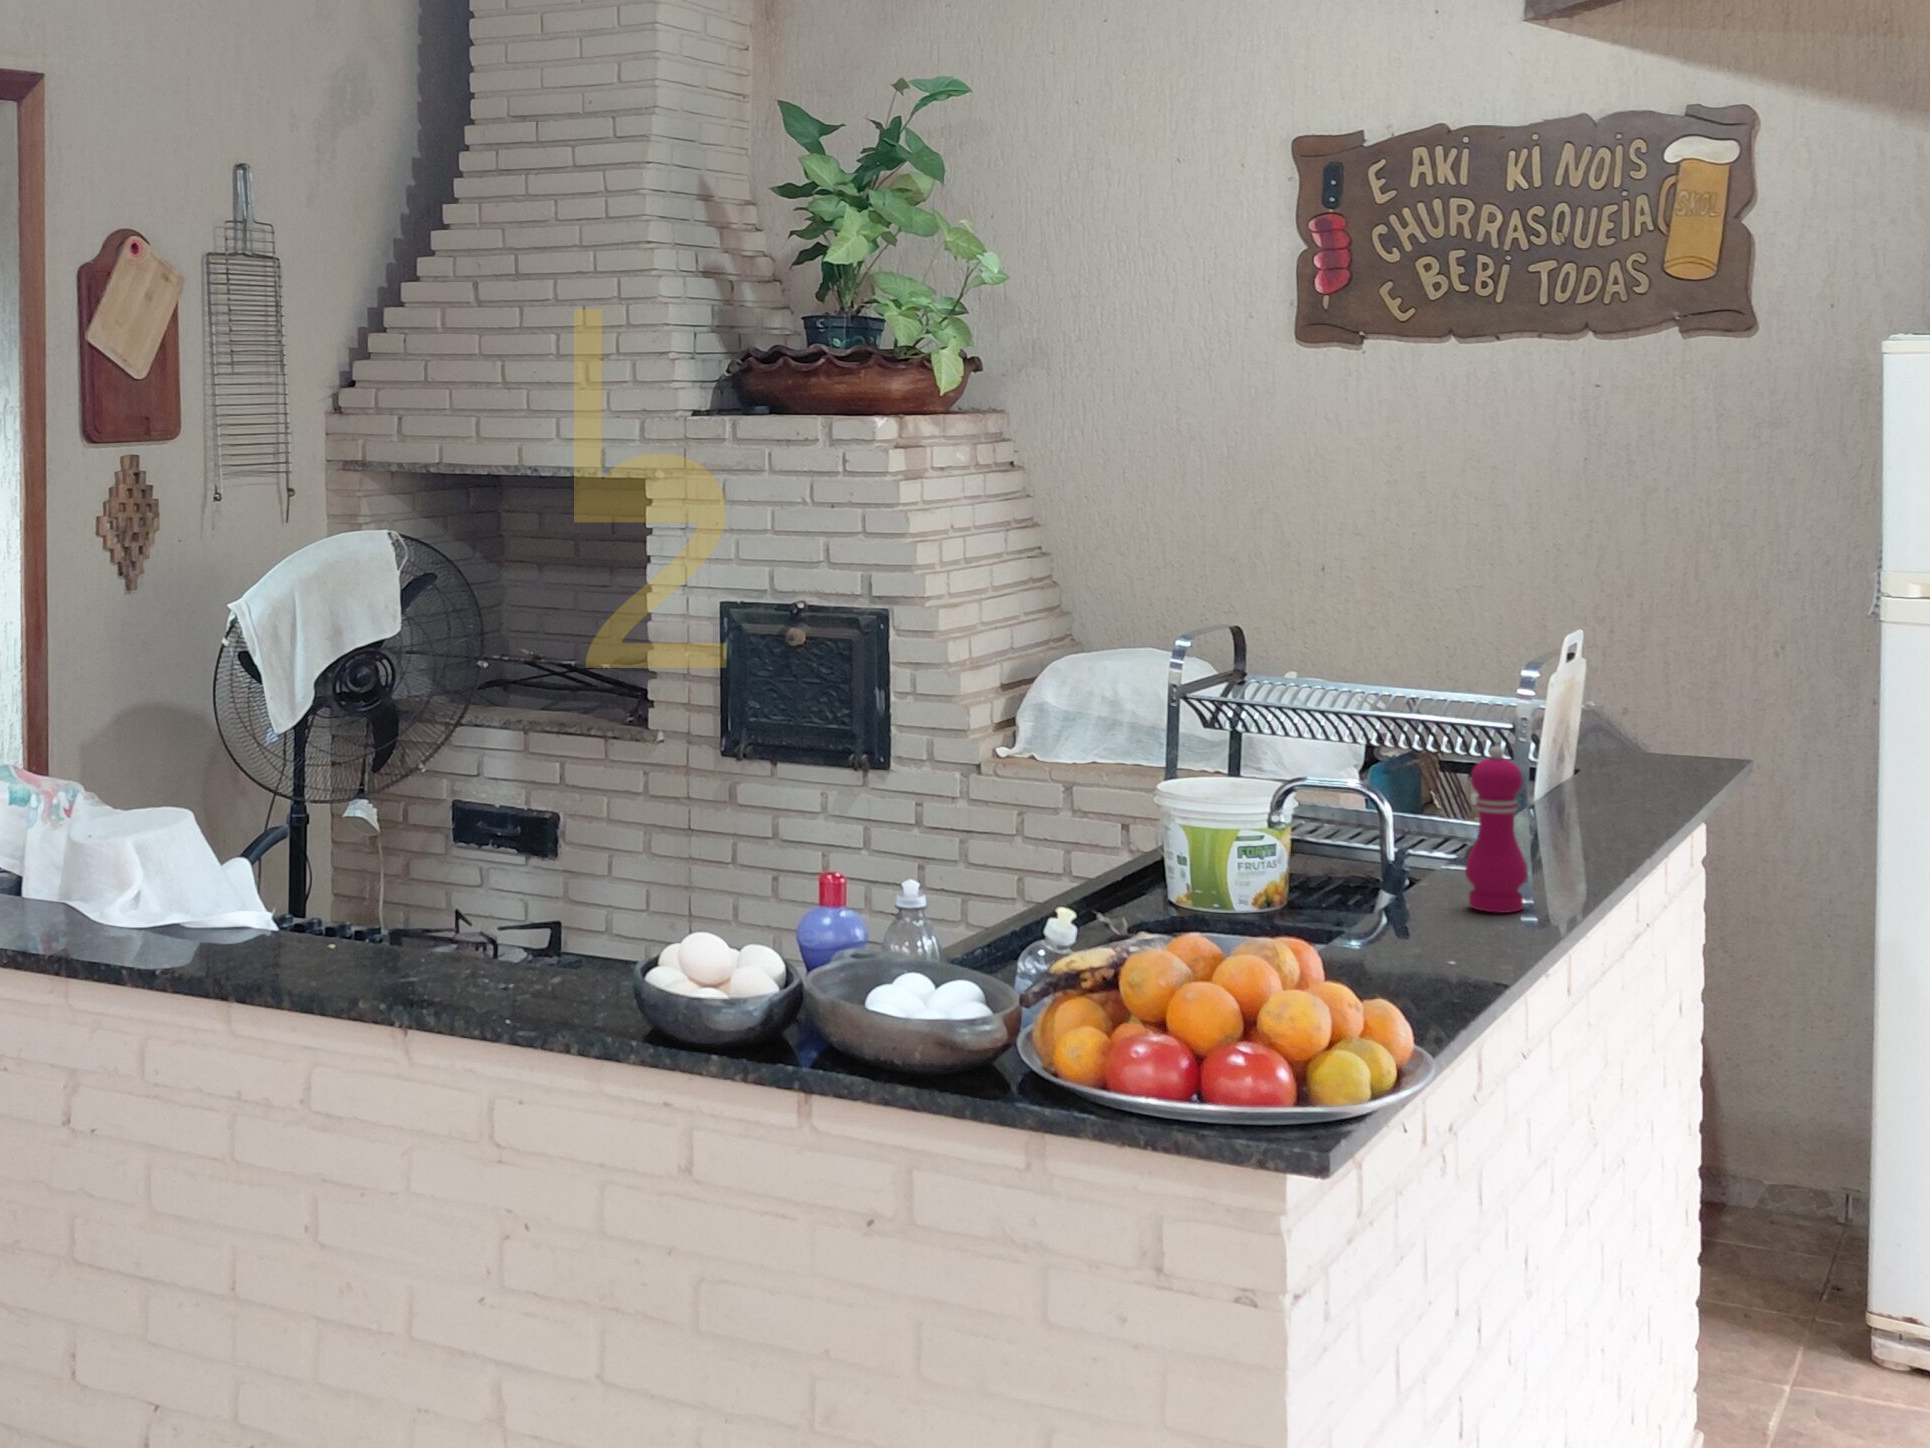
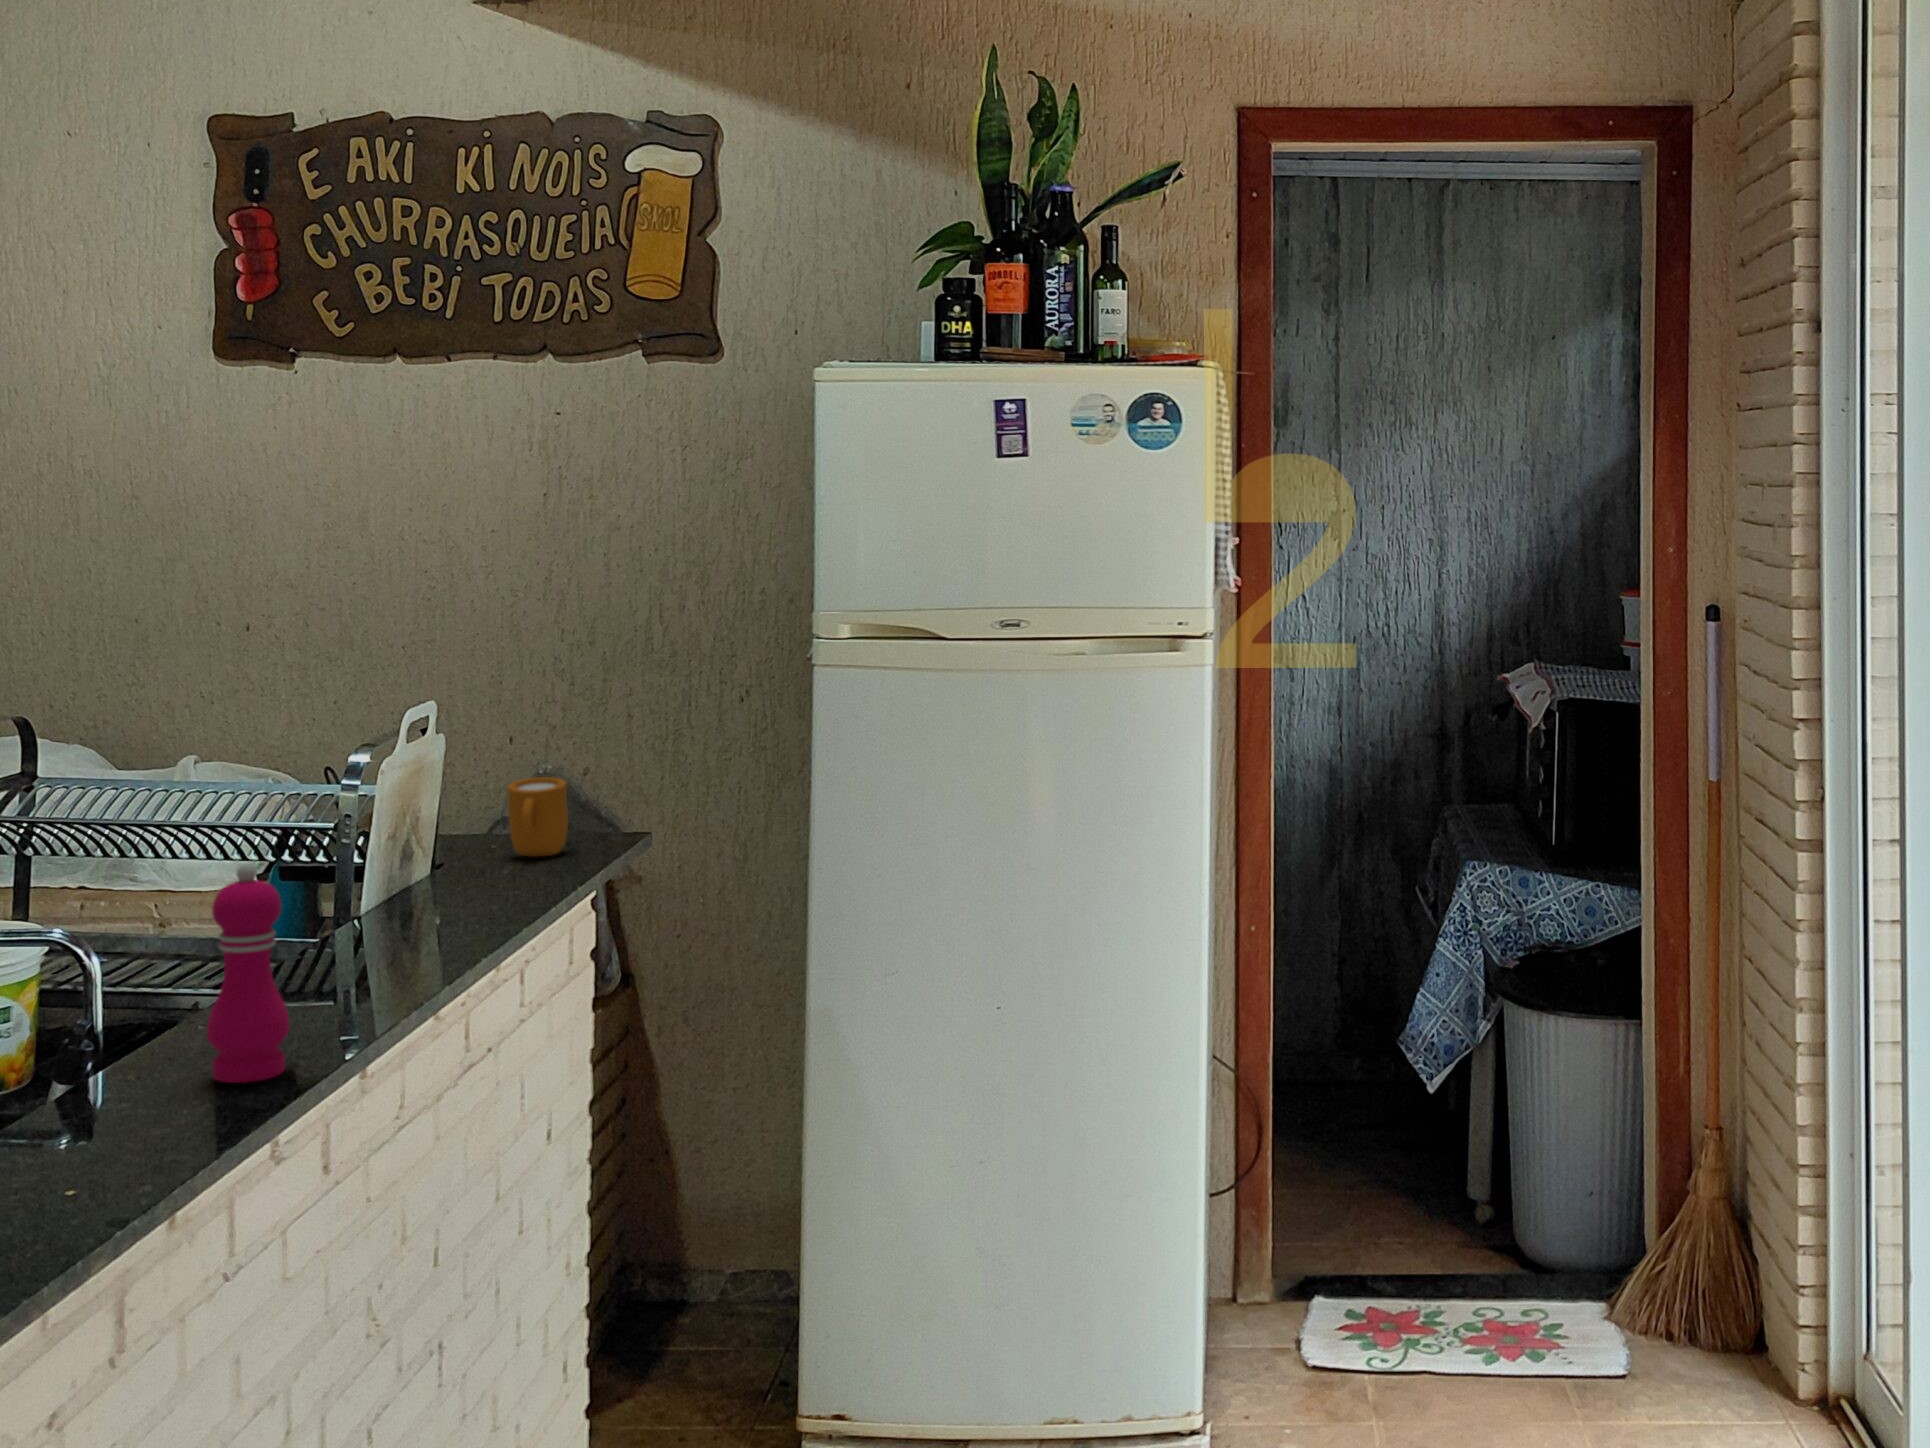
mug: none [1616,705,1669,773] -> present [507,777,568,857]

